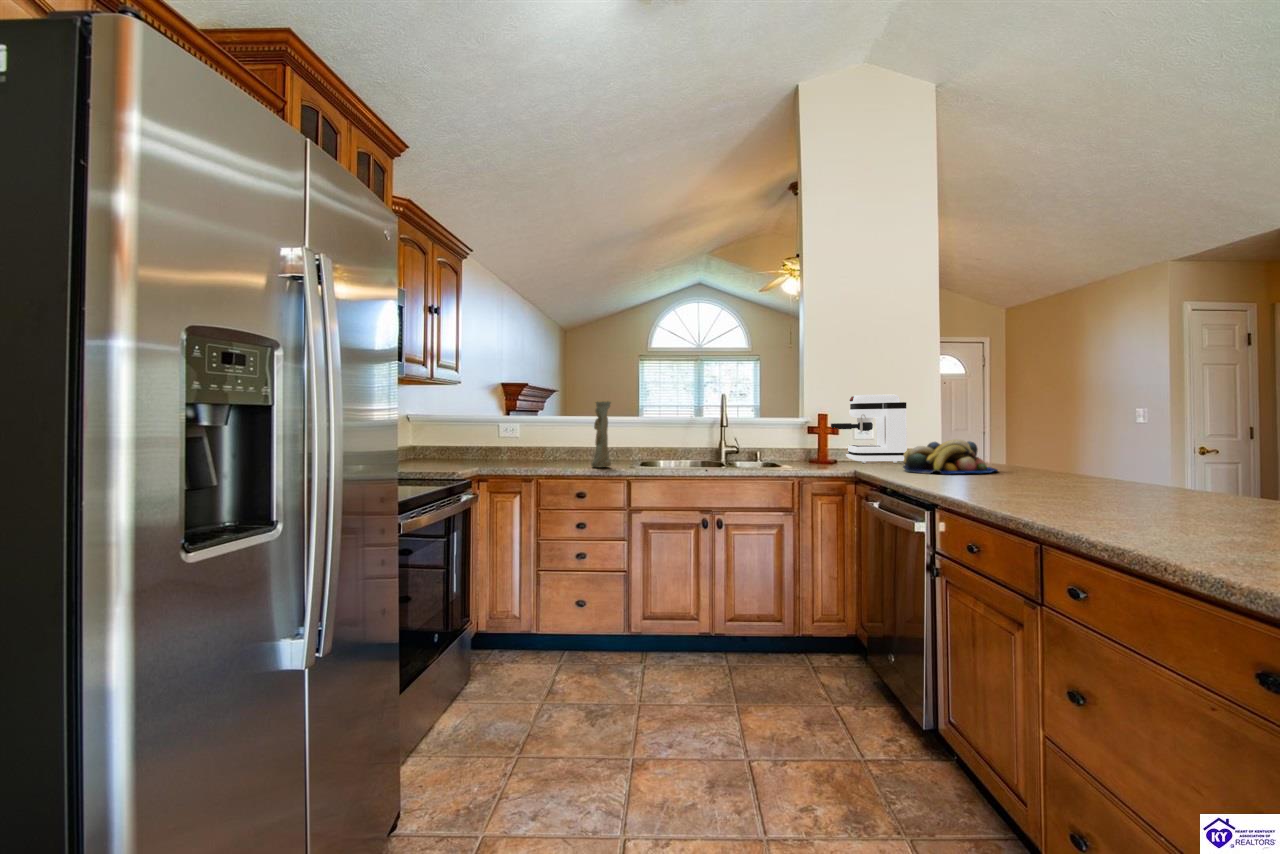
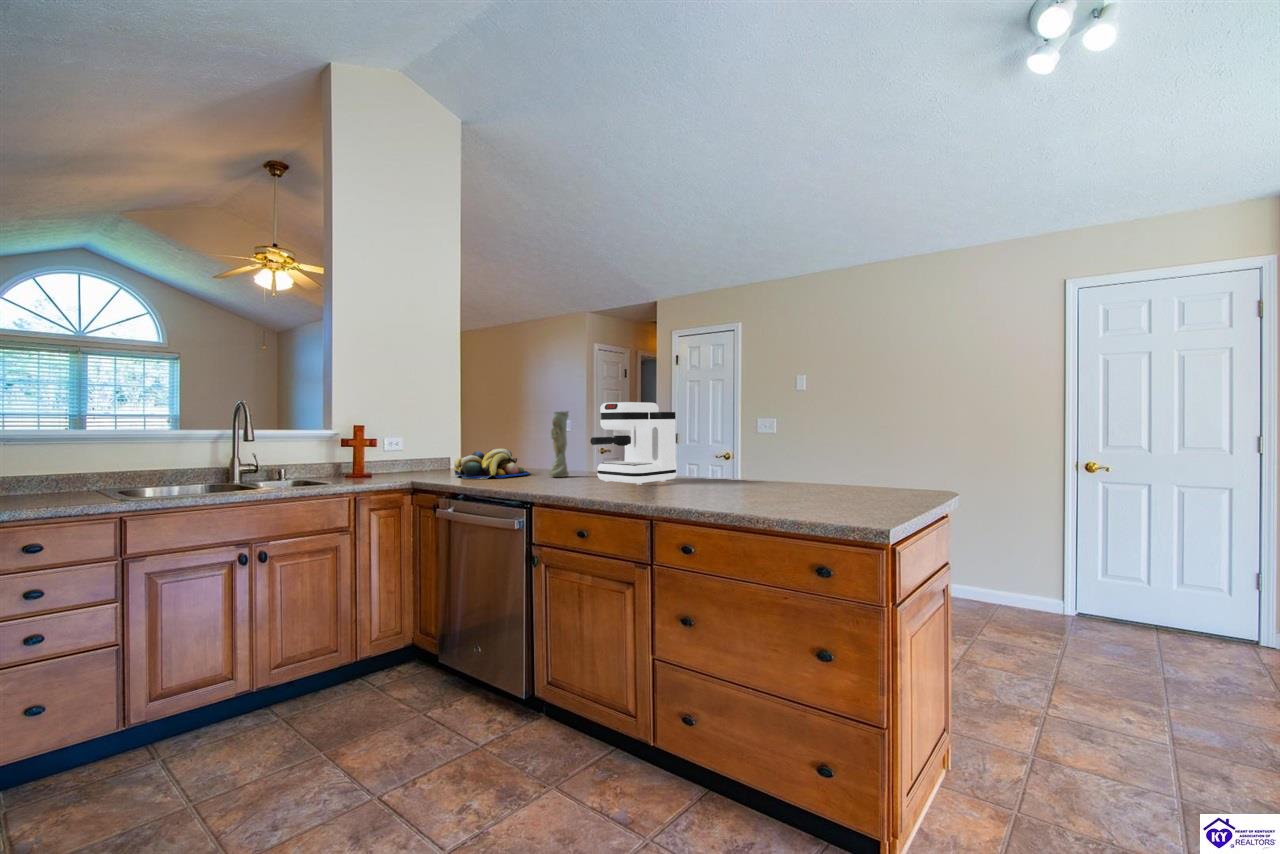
coffee maker: present [831,394,907,463] -> present [590,402,676,485]
vase: present [591,401,611,467] -> present [549,411,569,477]

